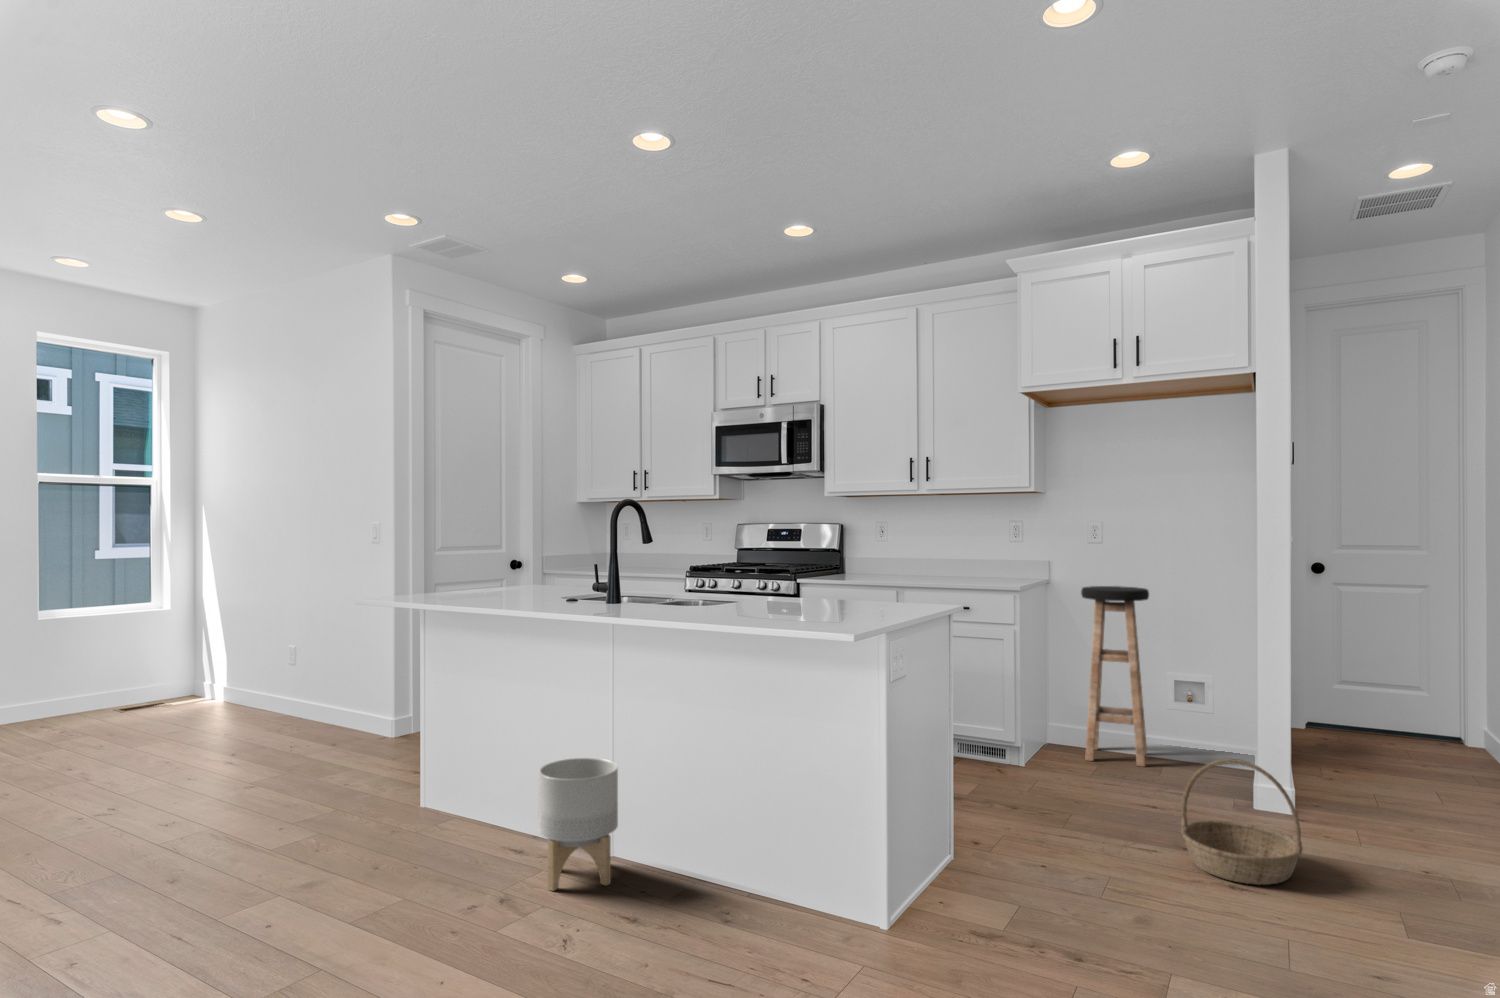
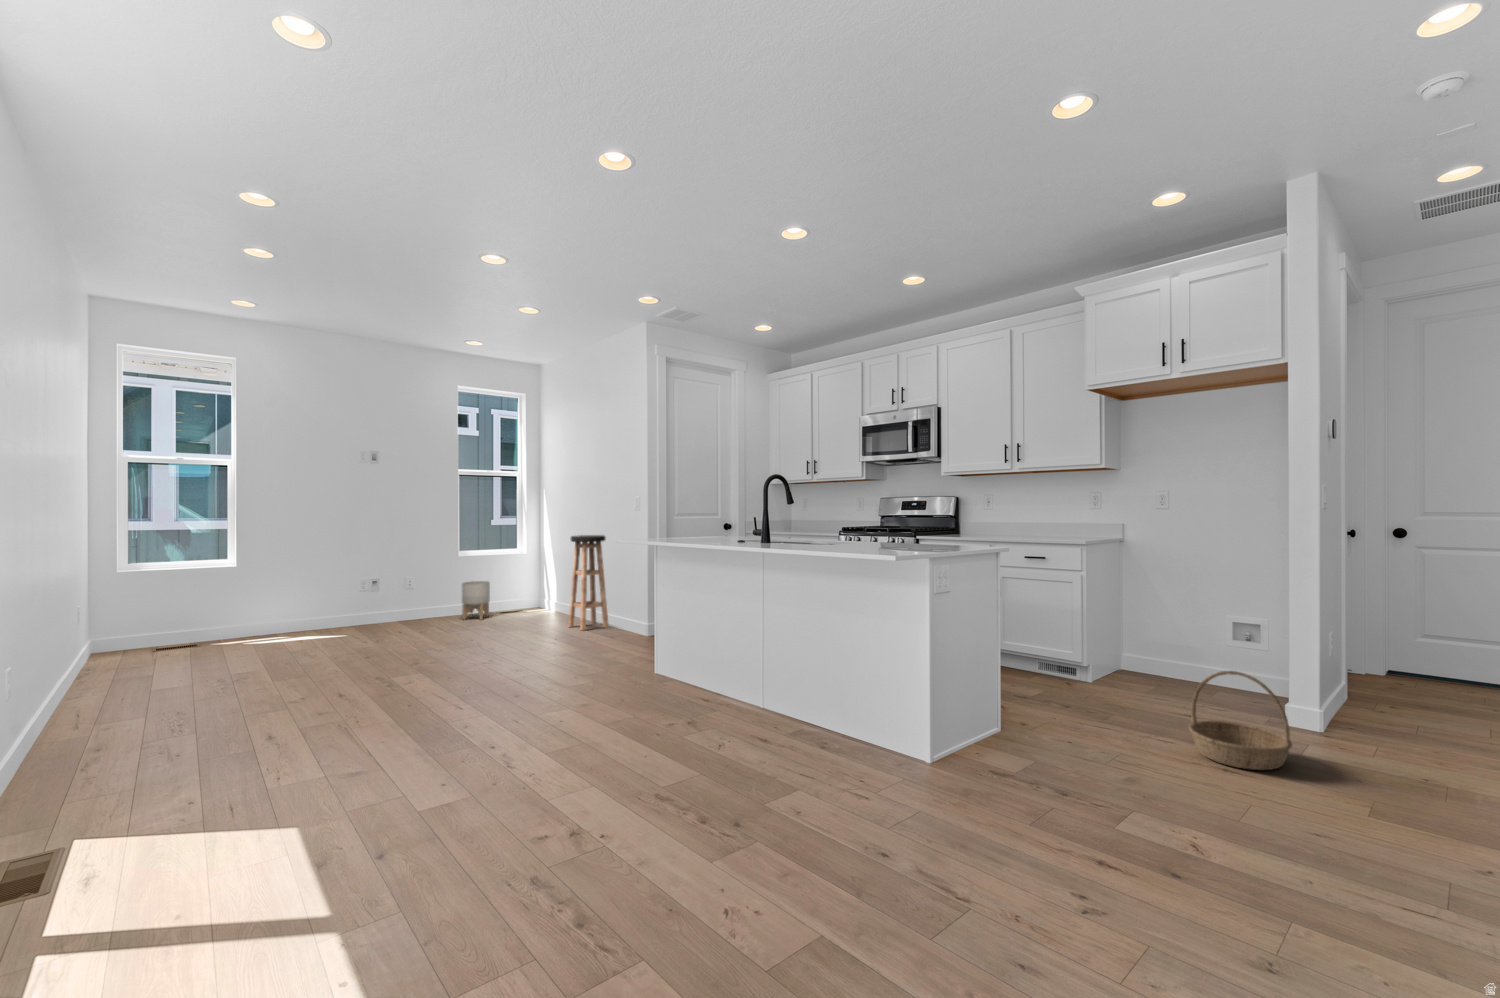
bar stool: present [1081,586,1149,767] -> present [568,535,609,631]
planter: present [539,757,618,891] -> present [462,581,490,620]

